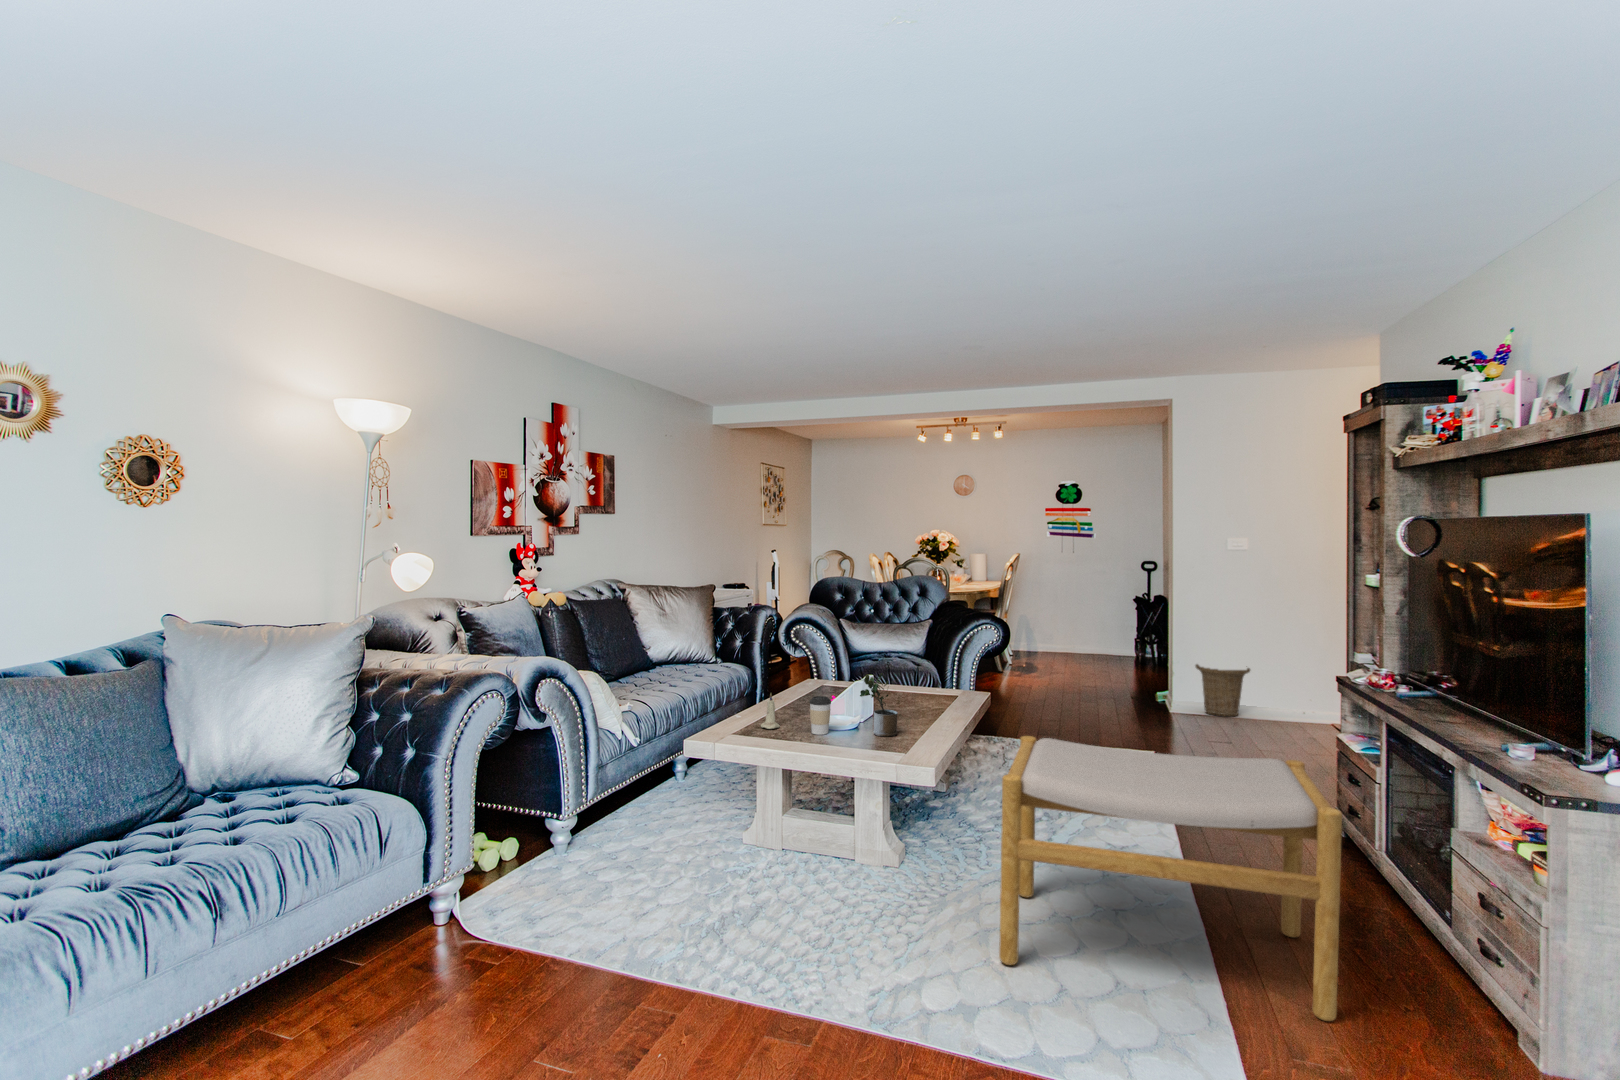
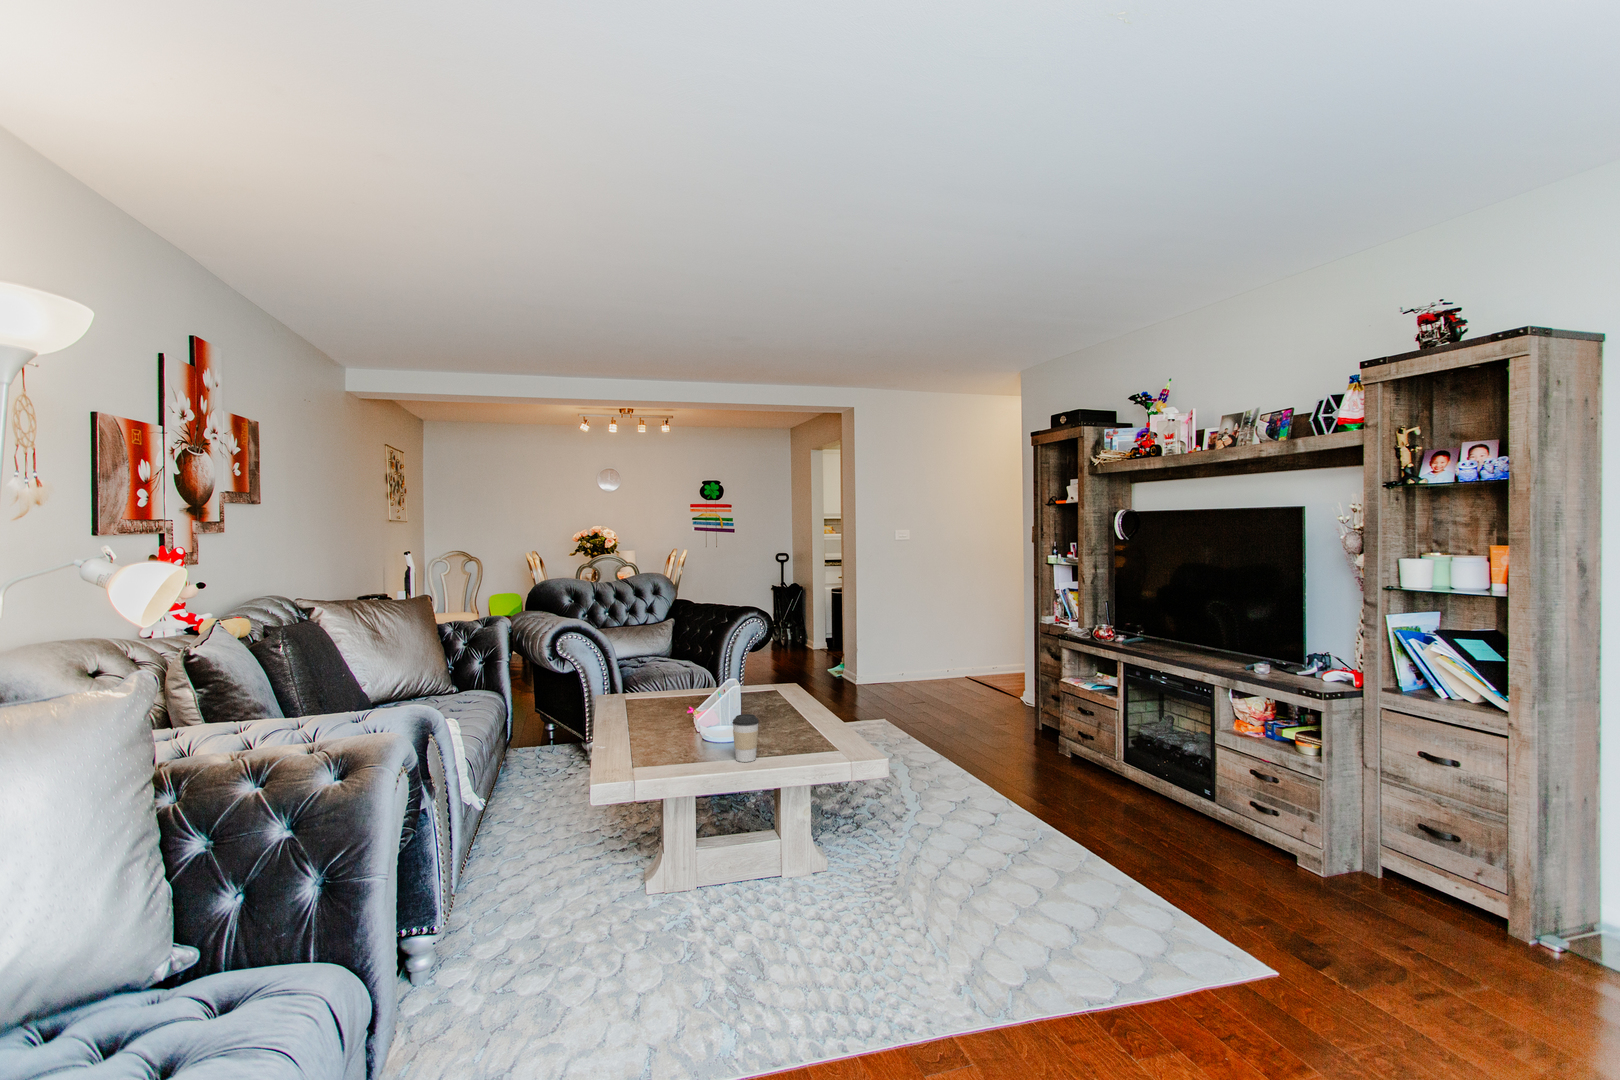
basket: present [1196,664,1250,717] -> none [890,638,935,686]
potted plant: present [860,673,898,737] -> none [790,678,828,751]
candle: present [761,694,780,729] -> none [667,719,691,765]
footstool: present [999,736,1342,1021] -> none [1006,709,1362,974]

